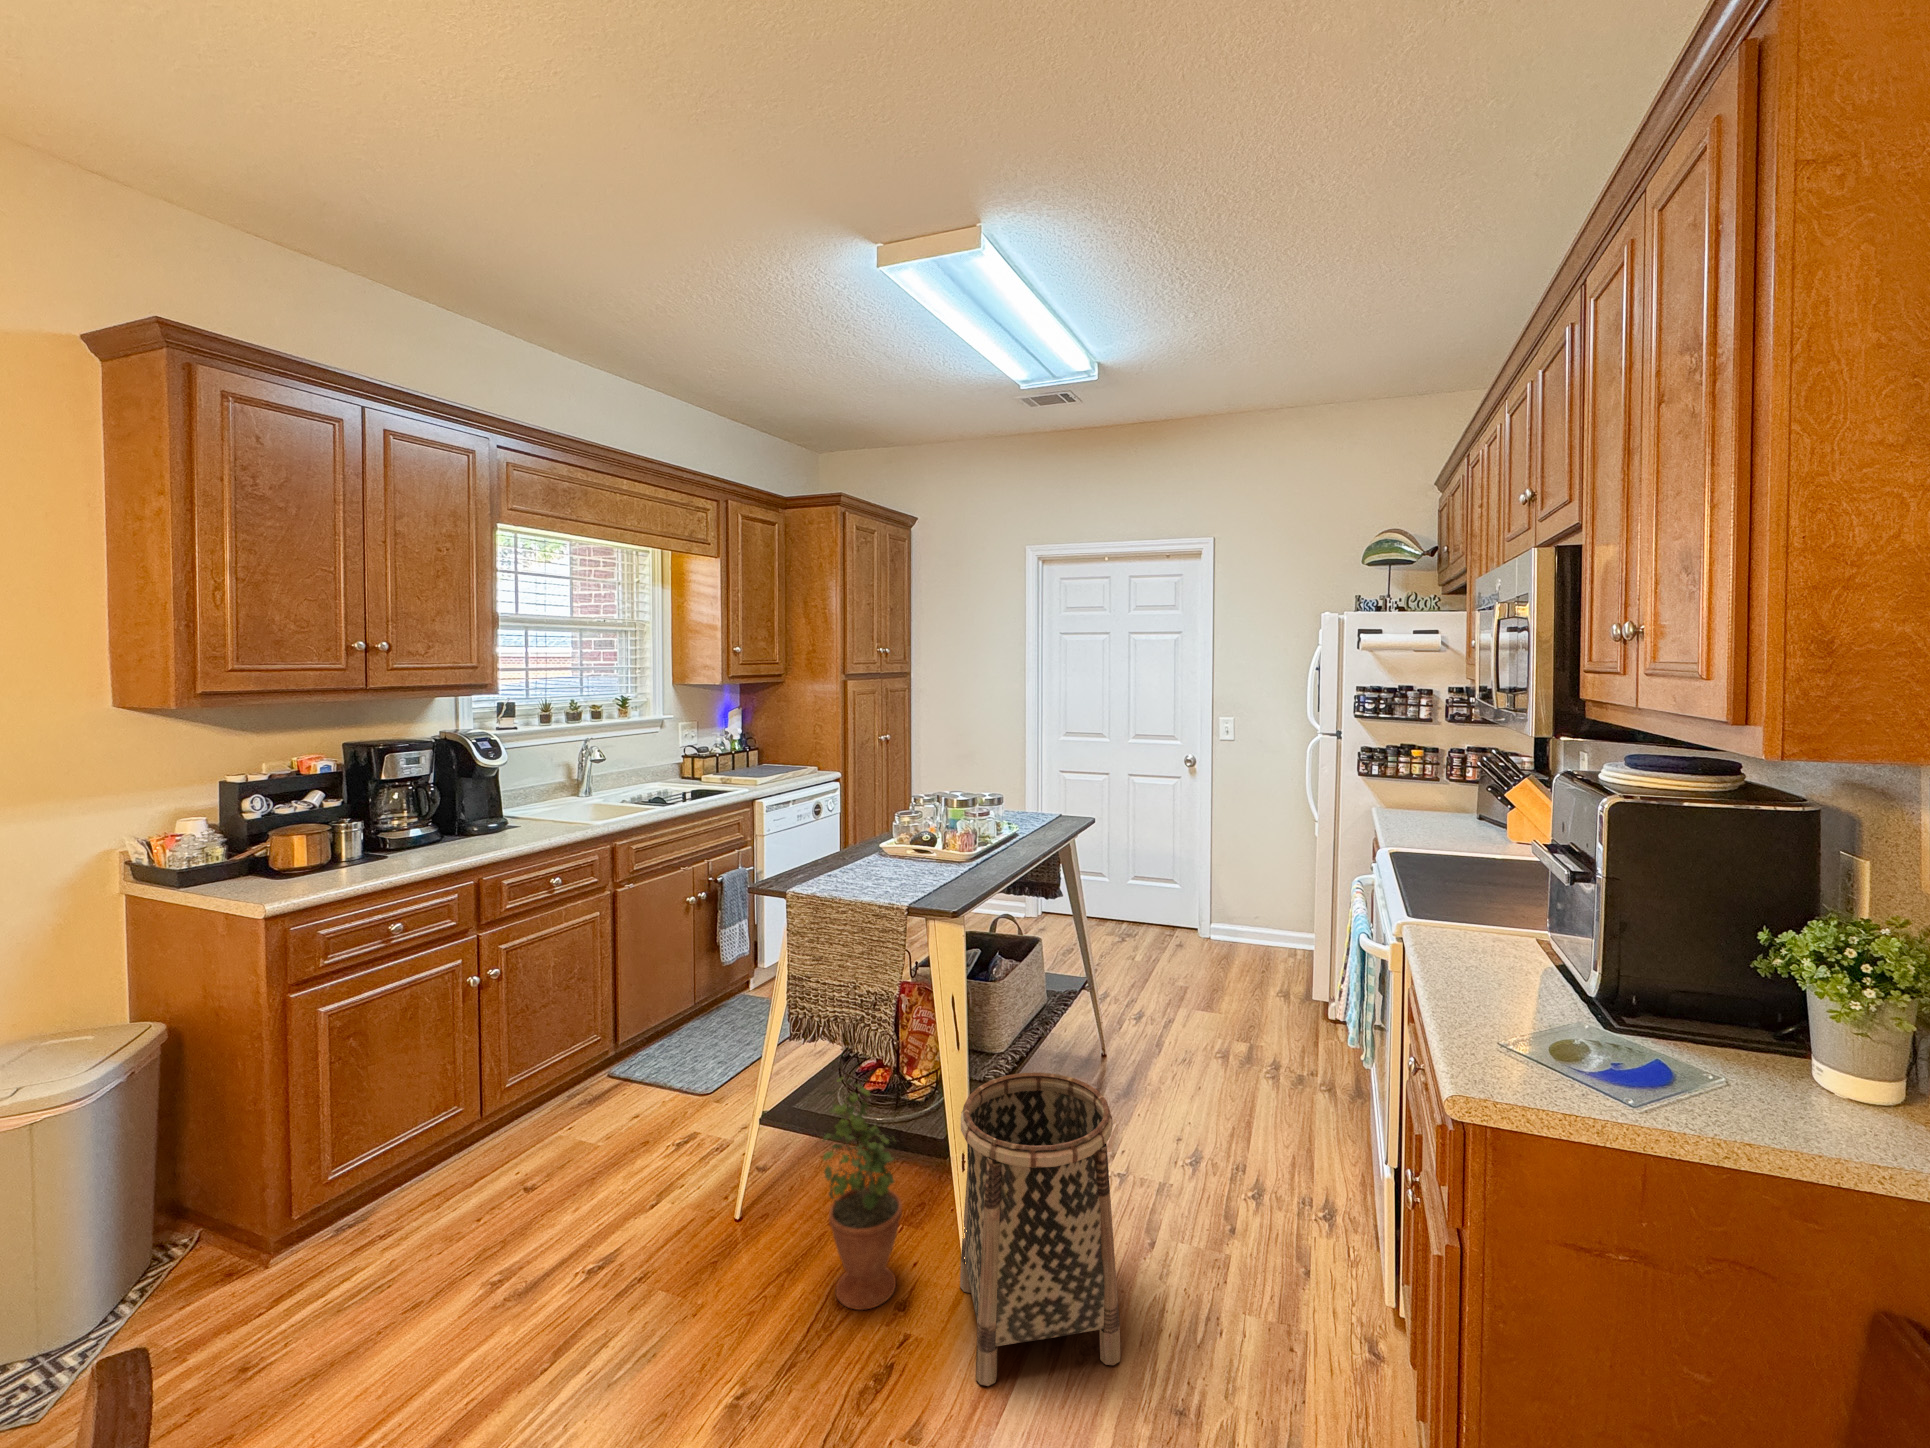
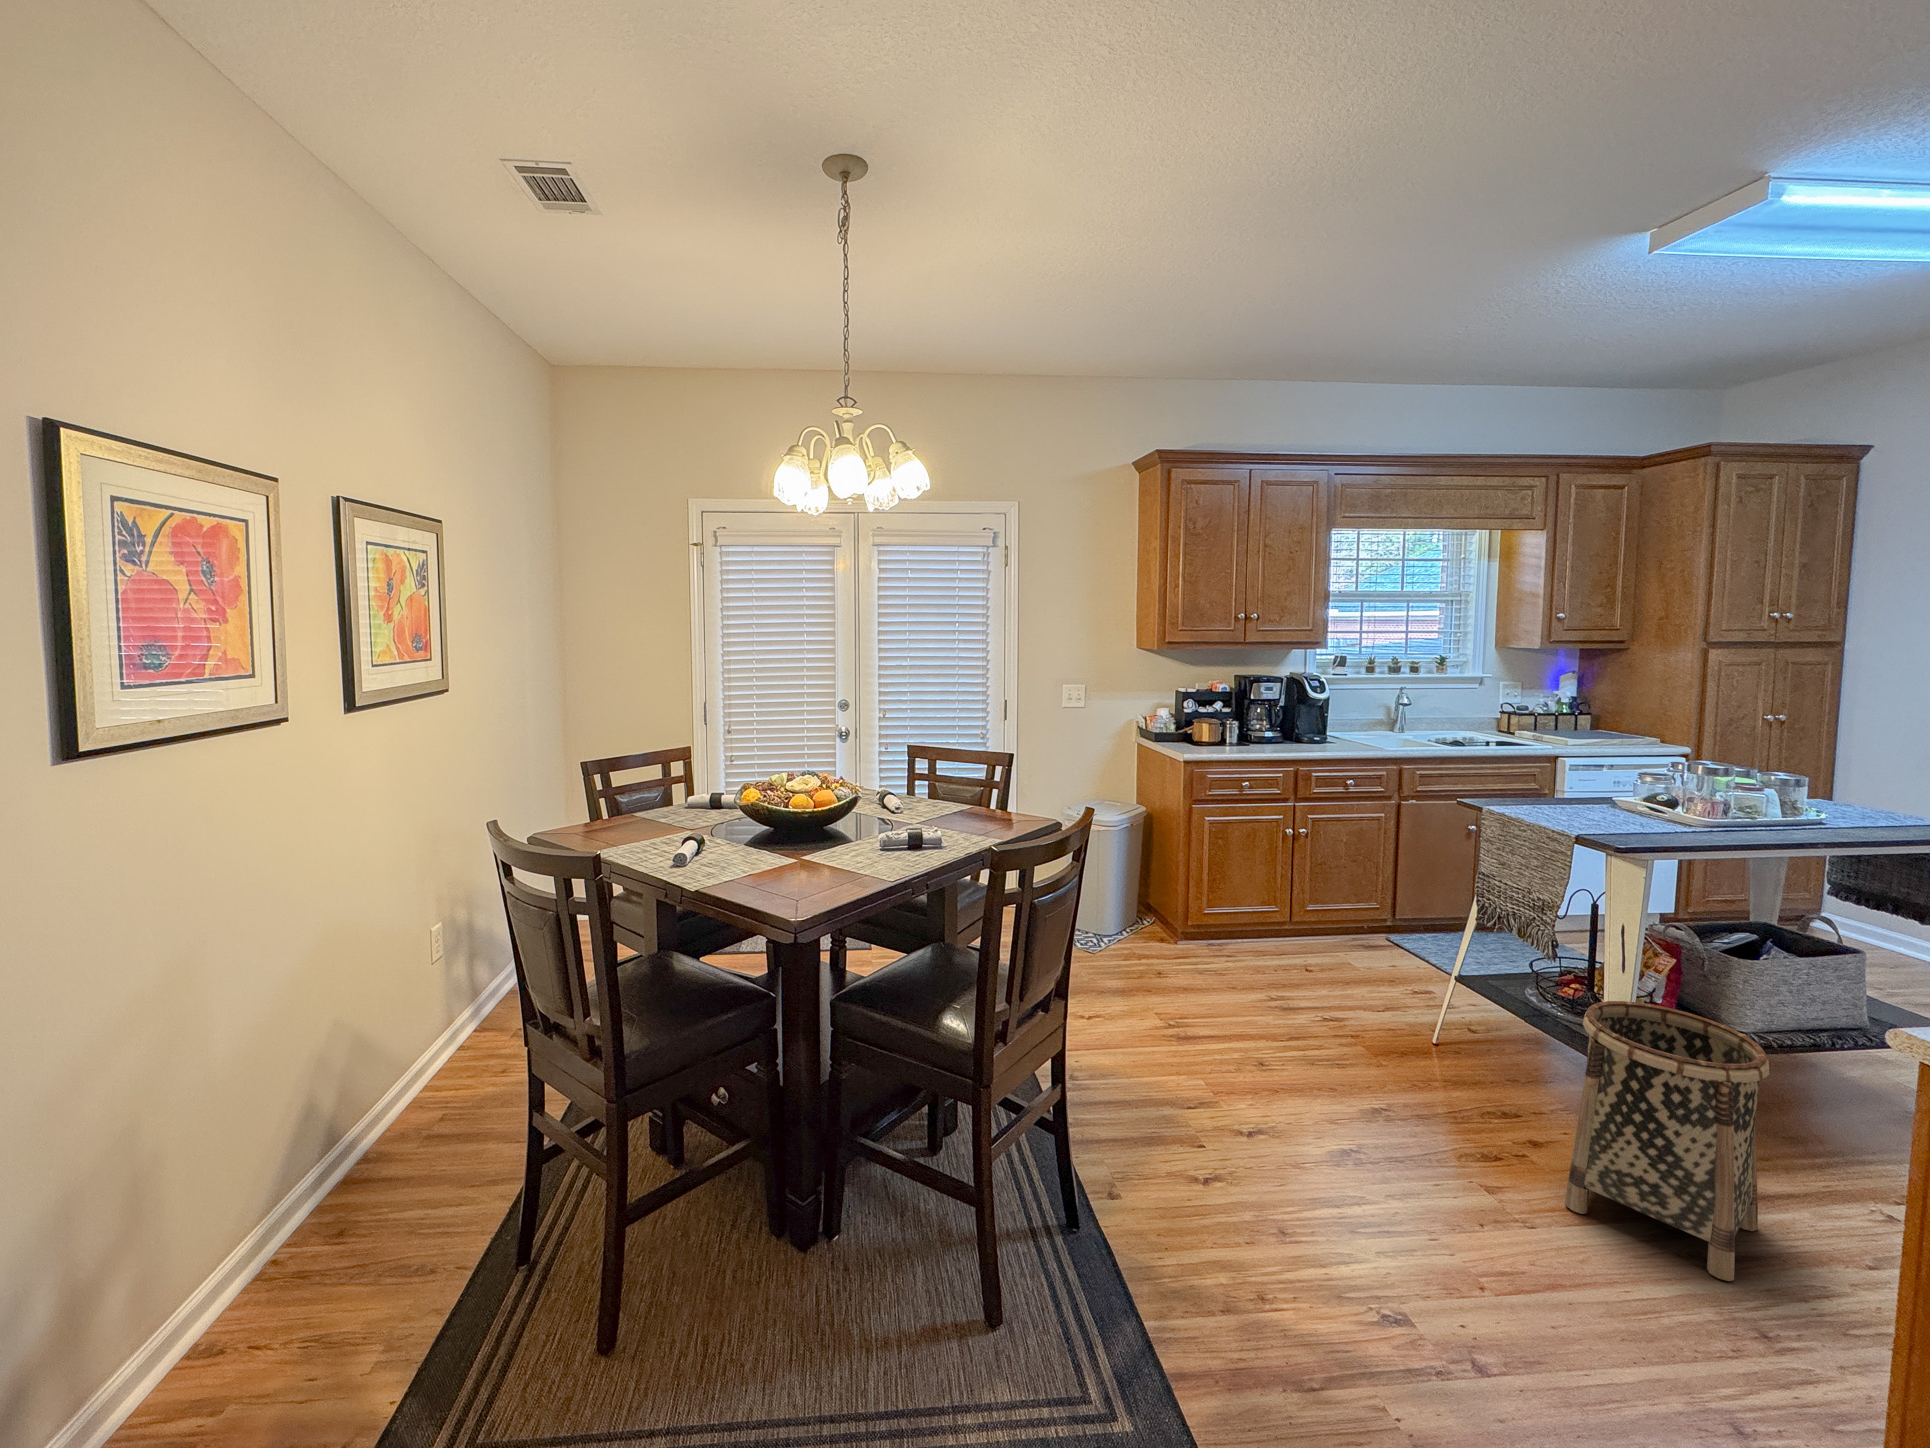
potted plant: present [823,1078,902,1310] -> none [1470,953,1549,1134]

